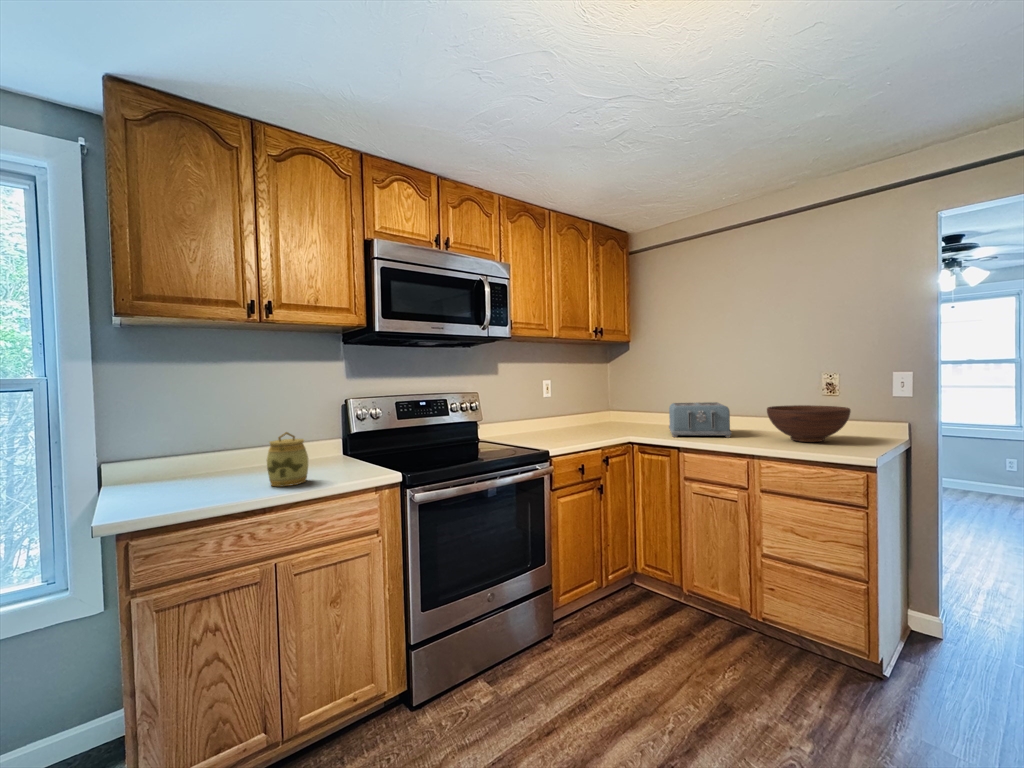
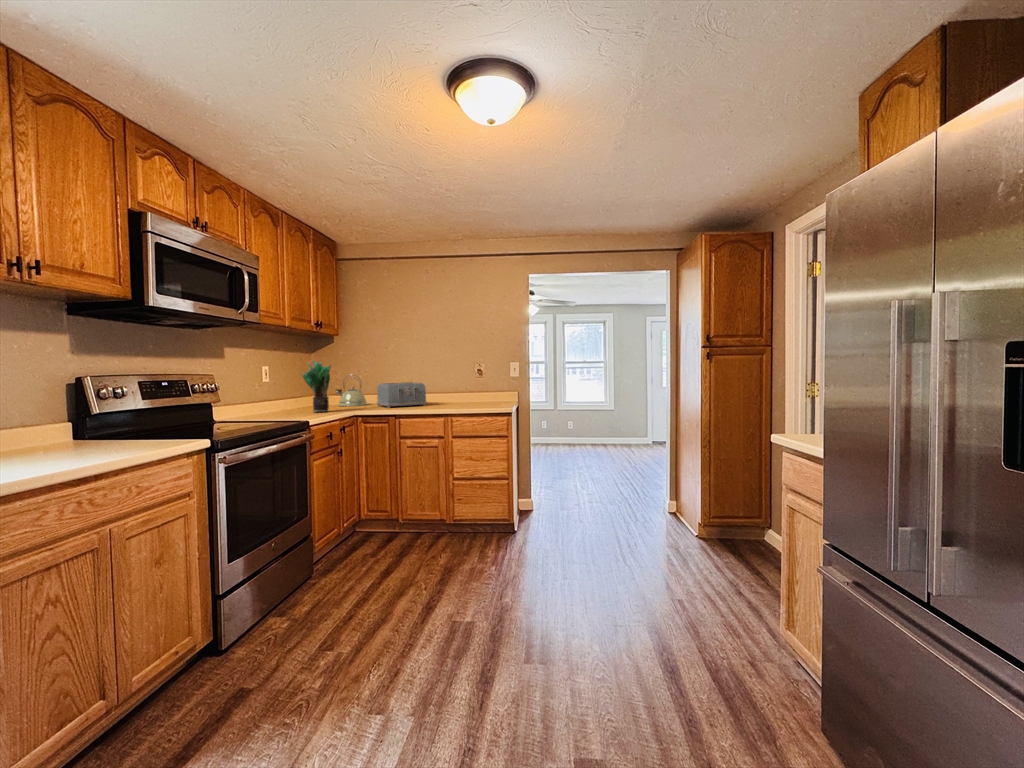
potted plant: none [567,376,601,437] -> present [300,361,331,412]
kettle: none [628,390,664,429] -> present [336,375,367,406]
fruit bowl: present [767,405,851,442] -> none [449,382,495,404]
jar: present [267,432,308,486] -> none [61,402,116,459]

